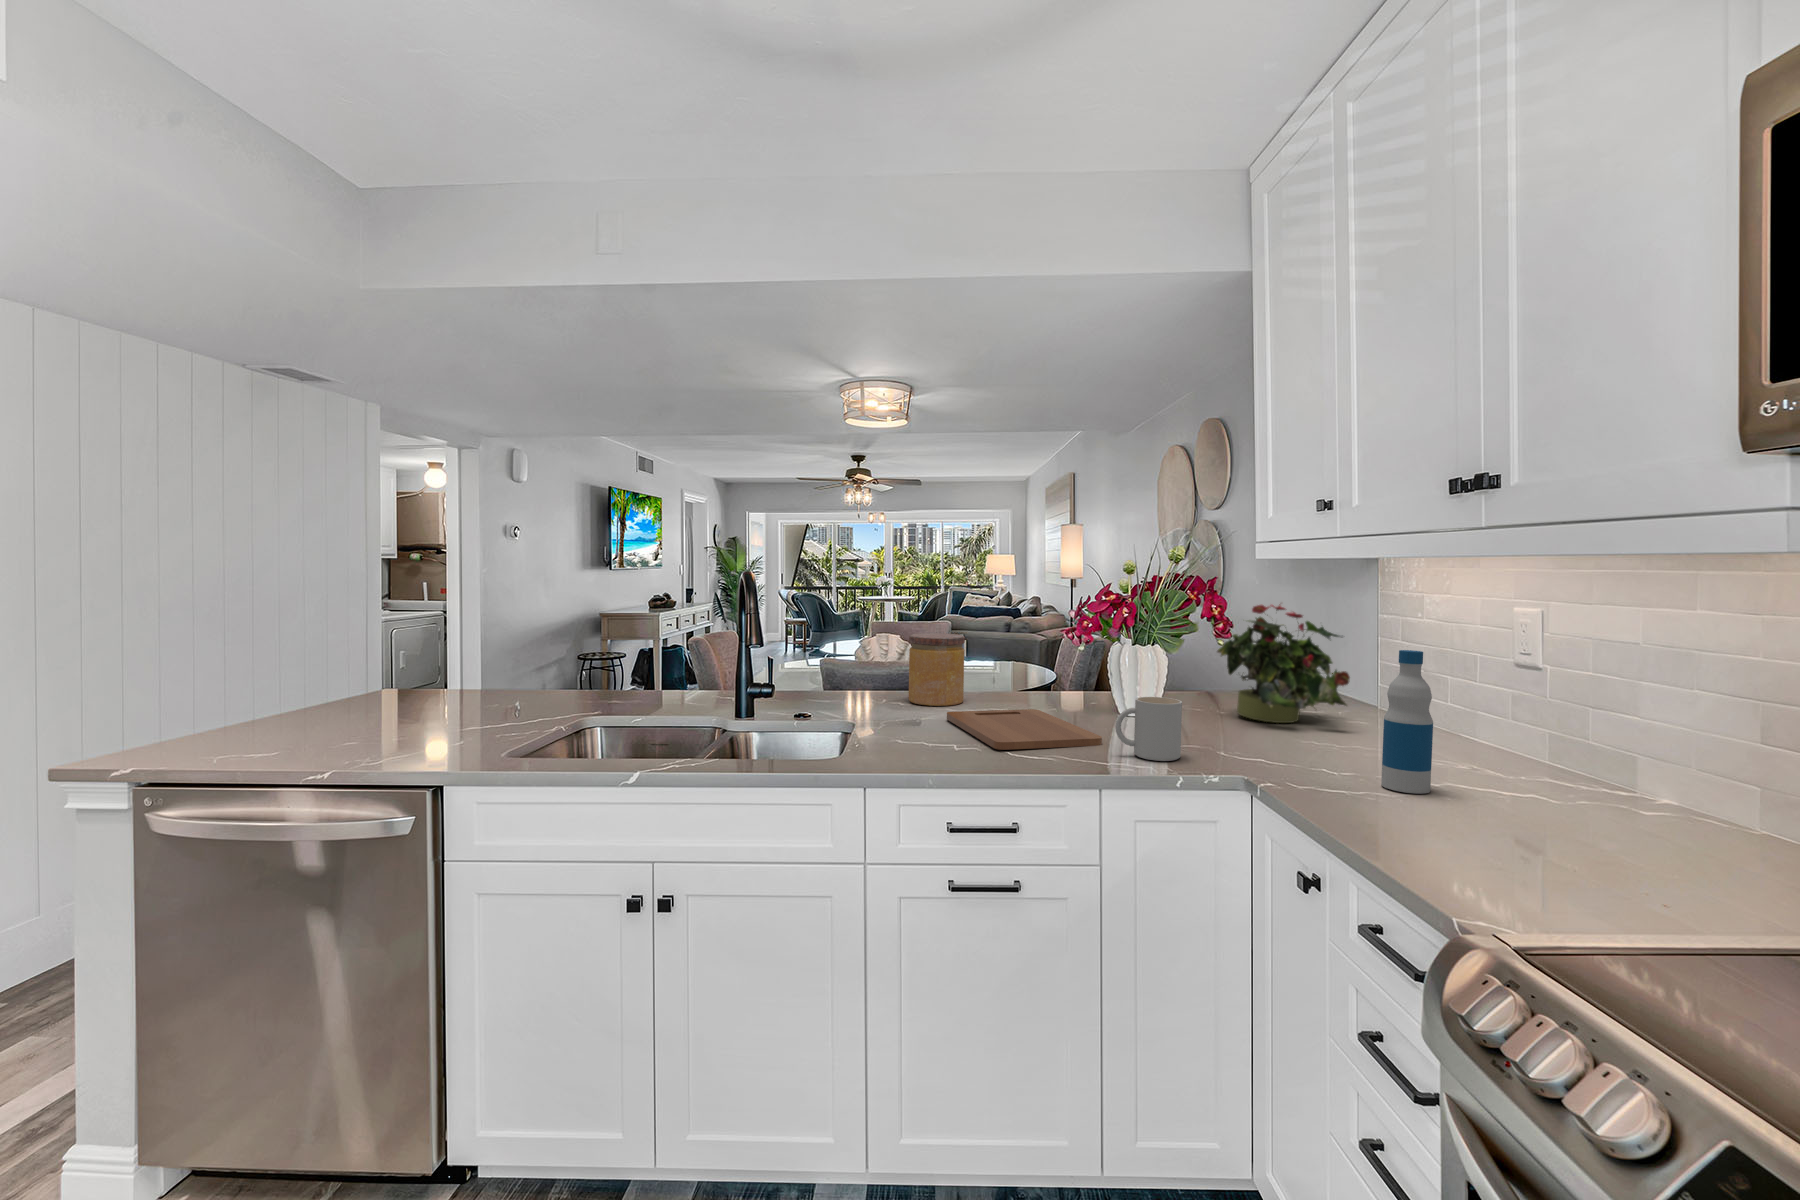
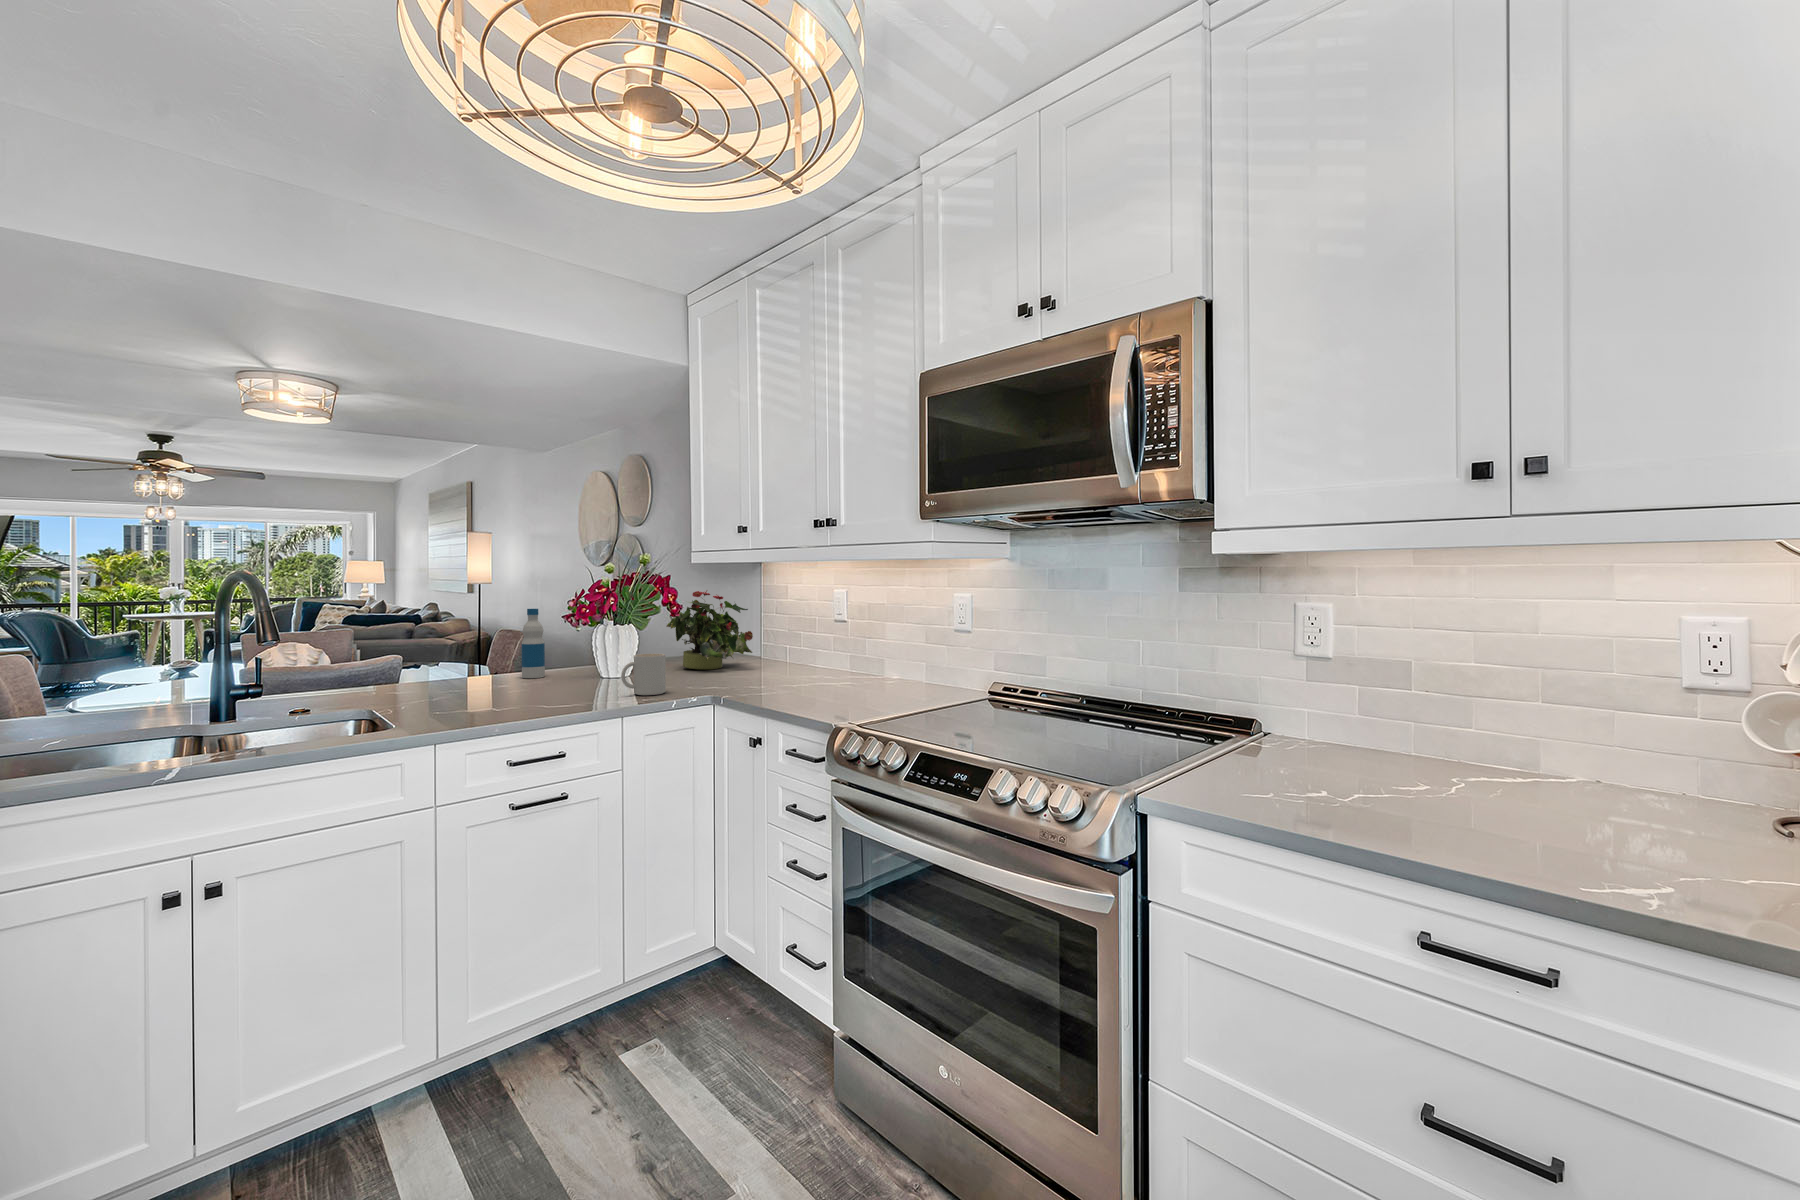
jar: present [909,633,965,706] -> none [400,626,458,690]
bottle: present [1381,650,1433,794] -> present [522,609,545,678]
cutting board: present [947,709,1102,750] -> none [460,680,606,704]

